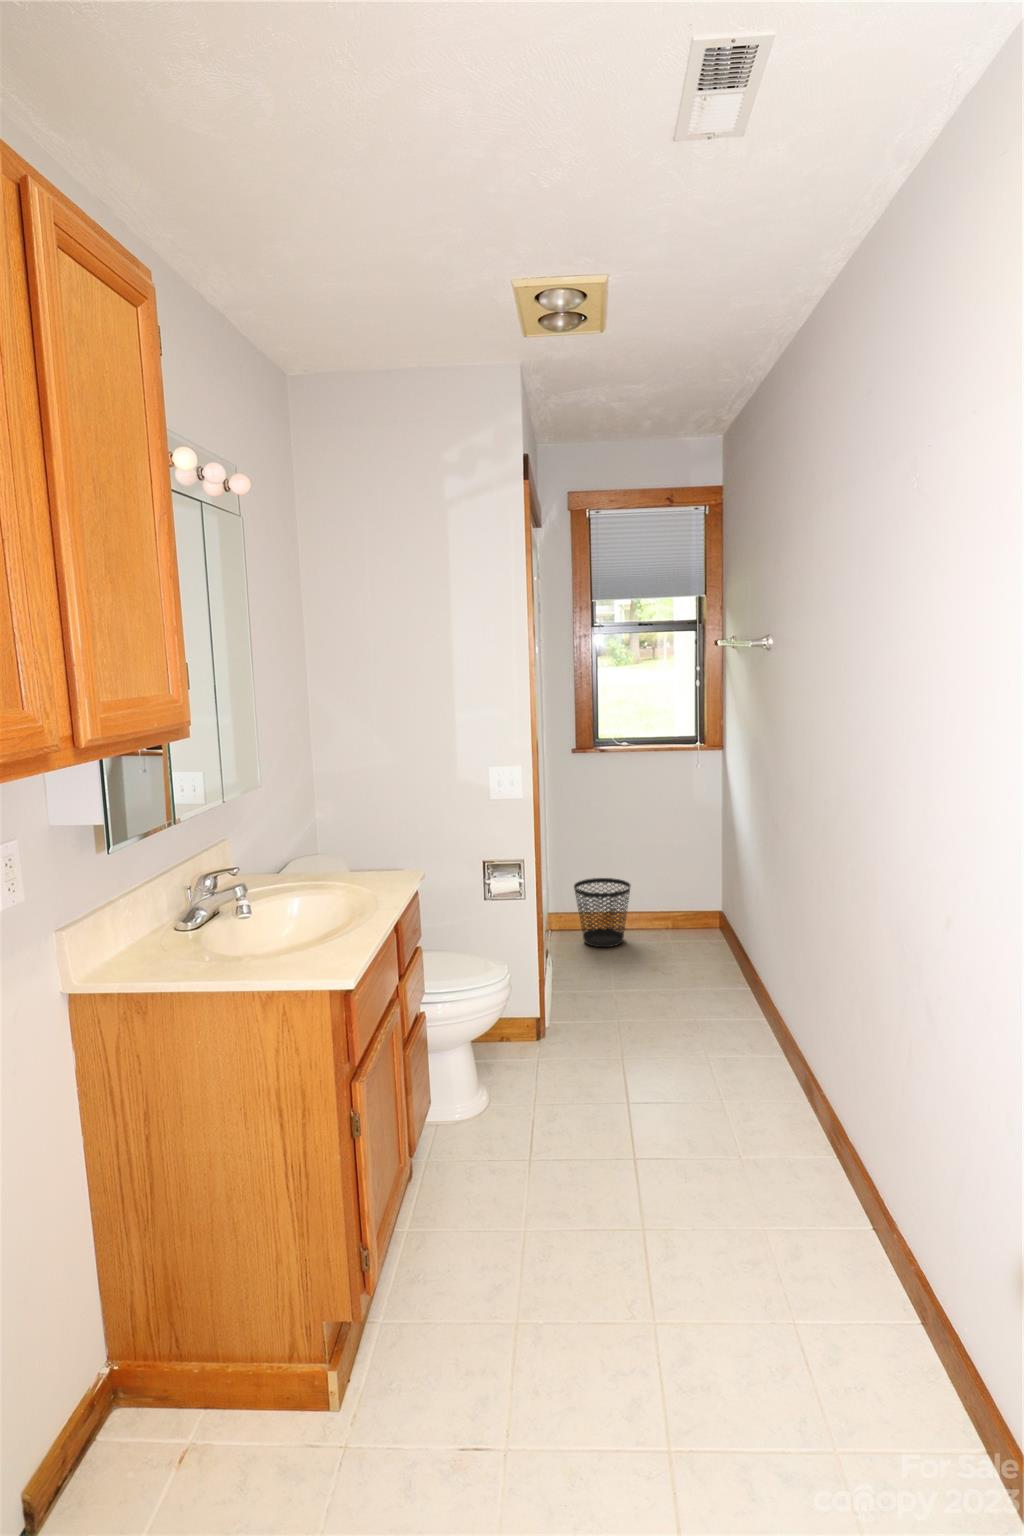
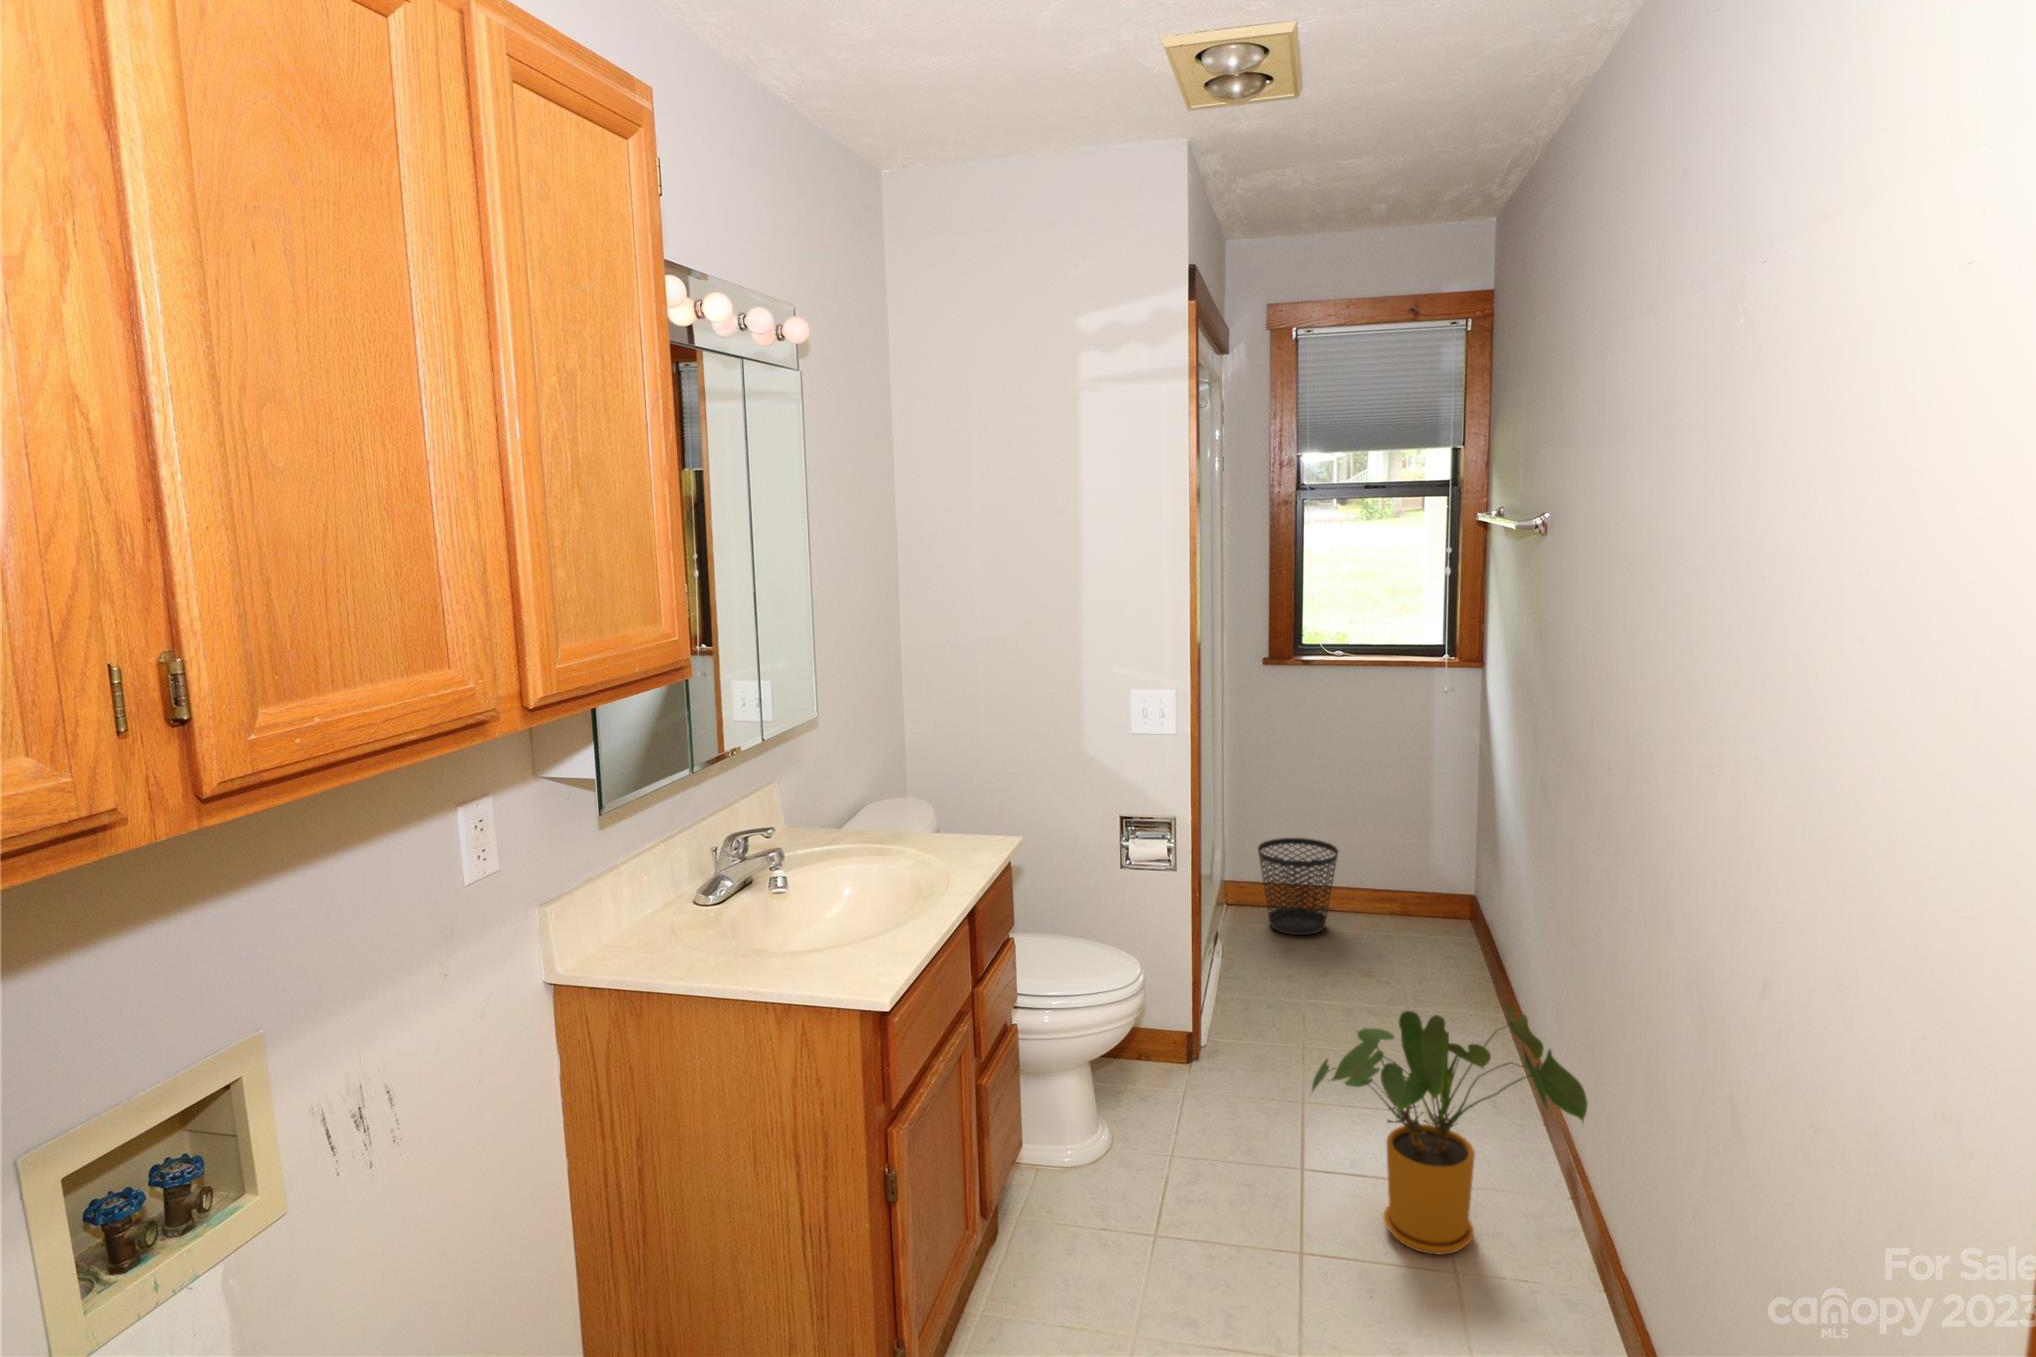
house plant: none [638,971,830,1152] -> present [1312,1006,1588,1255]

